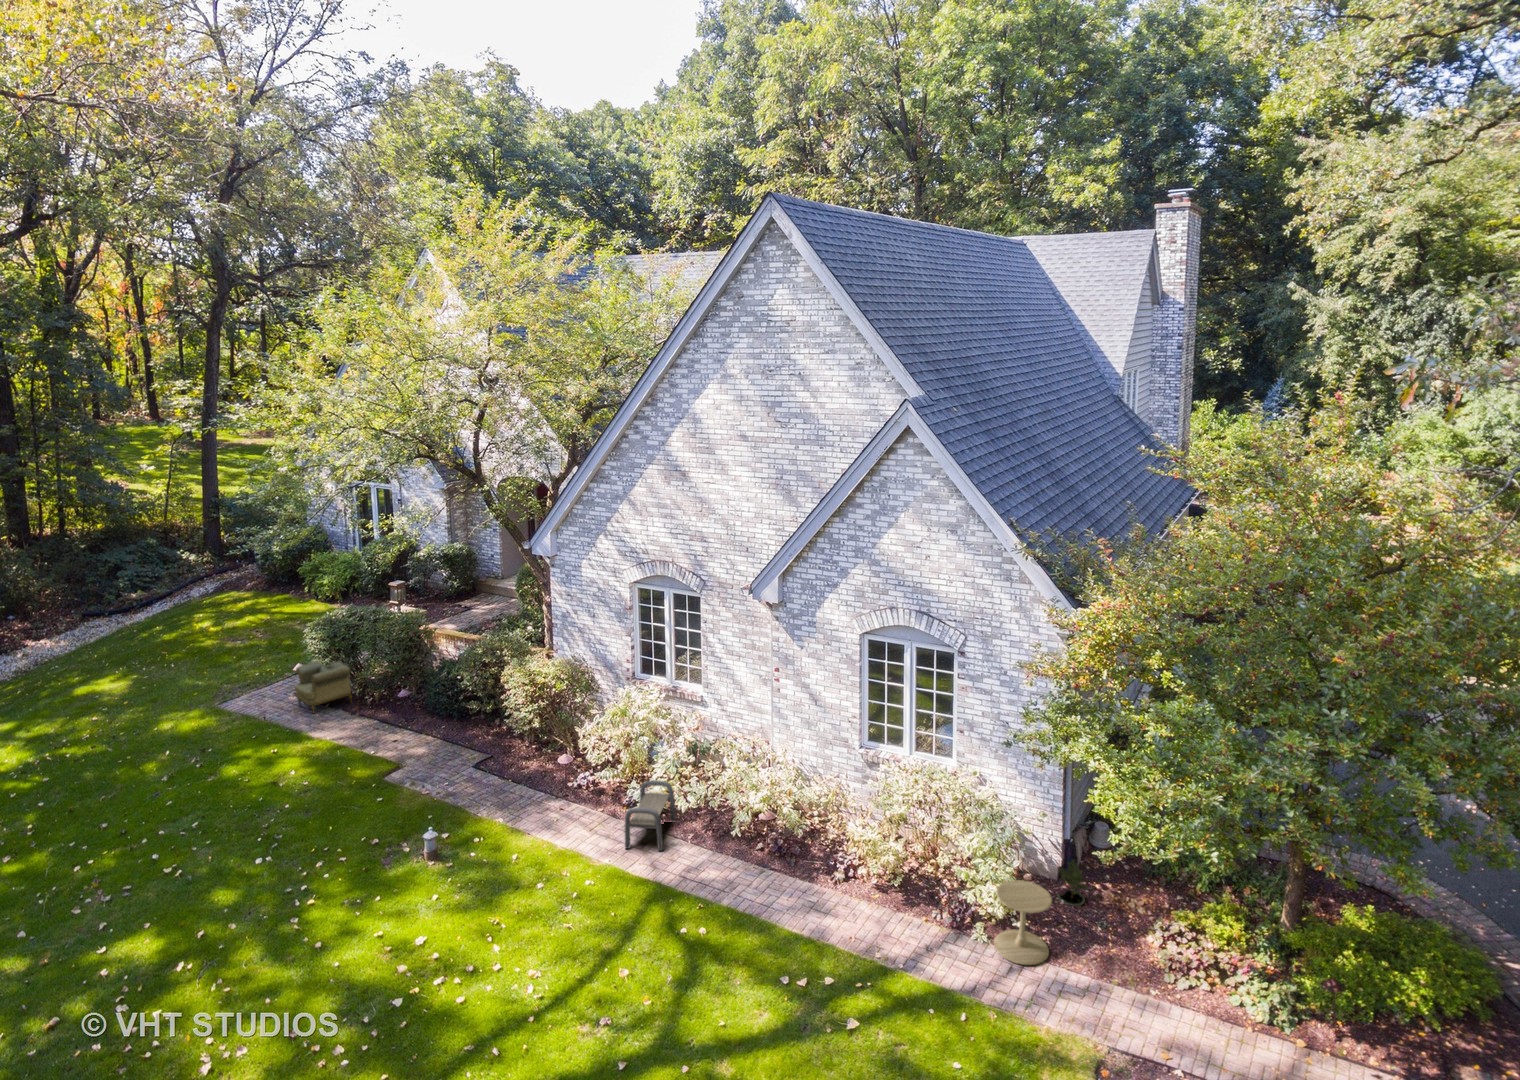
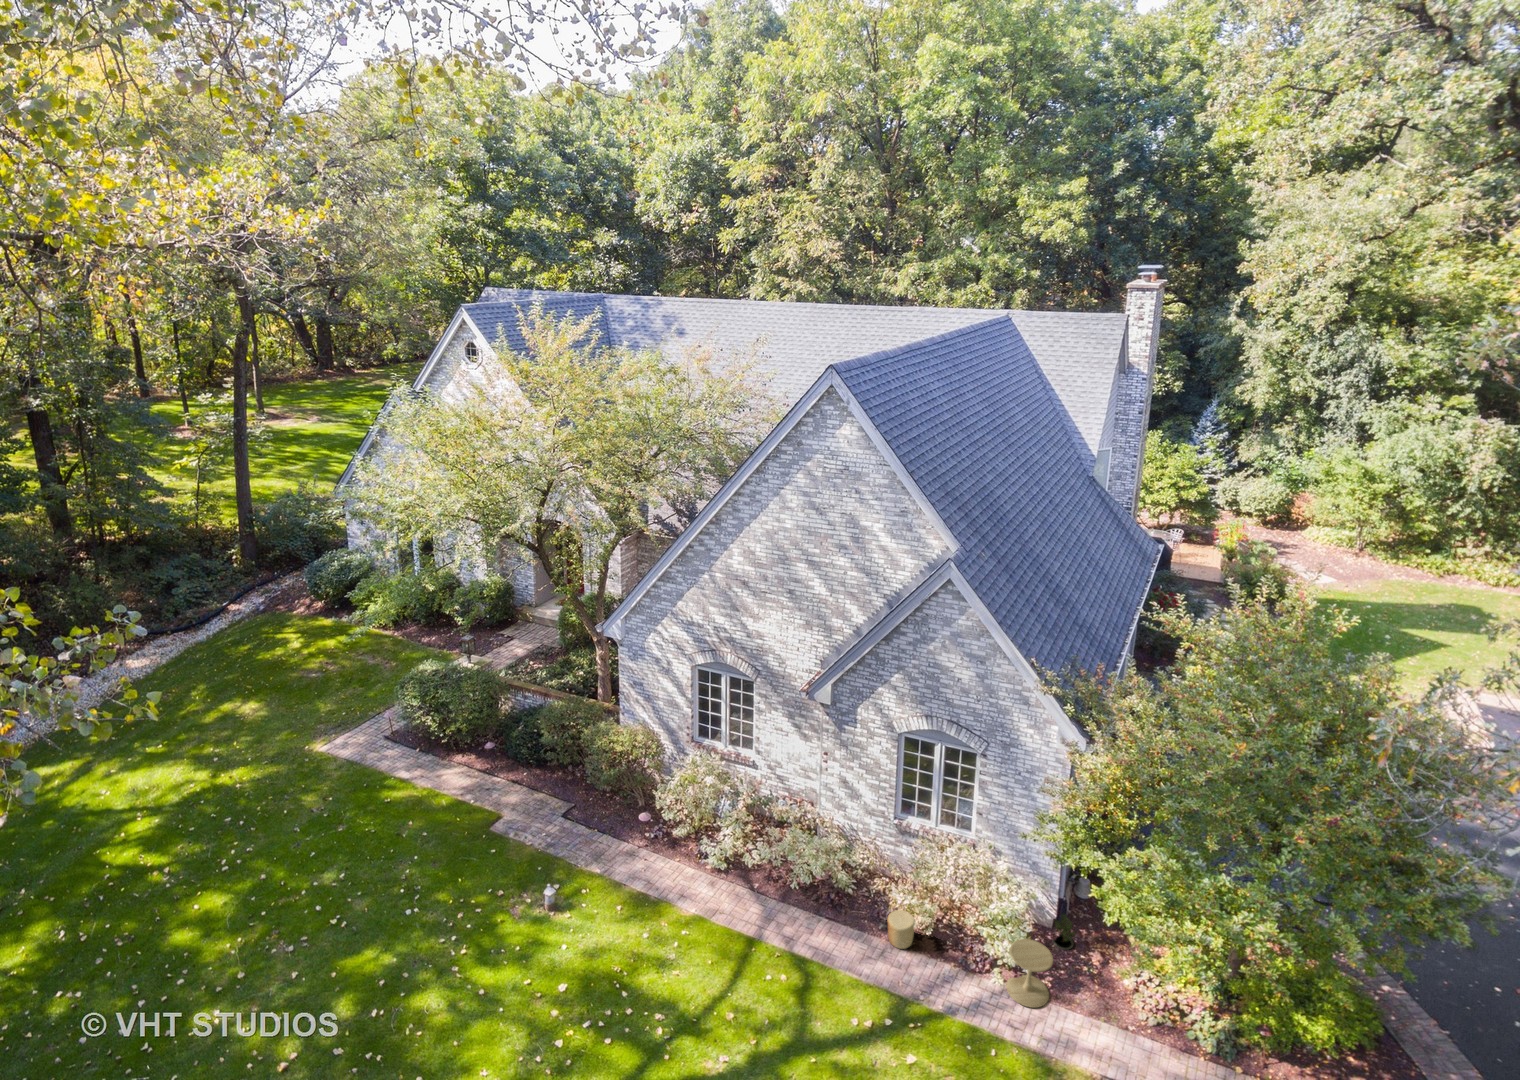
armchair: present [295,660,352,713] -> none [399,706,448,757]
bench: present [625,780,676,851] -> none [705,838,742,901]
woven basket: none [846,855,880,902] -> present [887,910,915,949]

